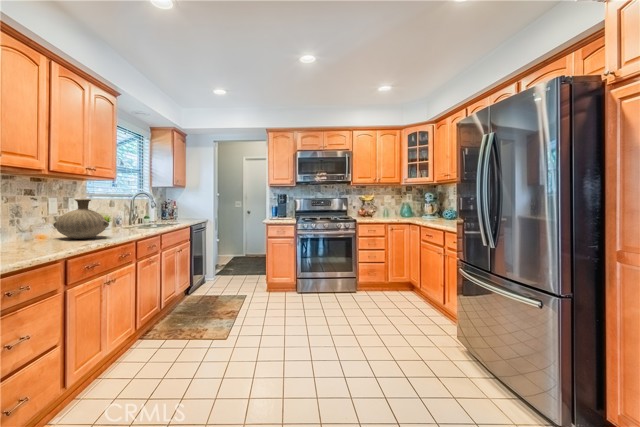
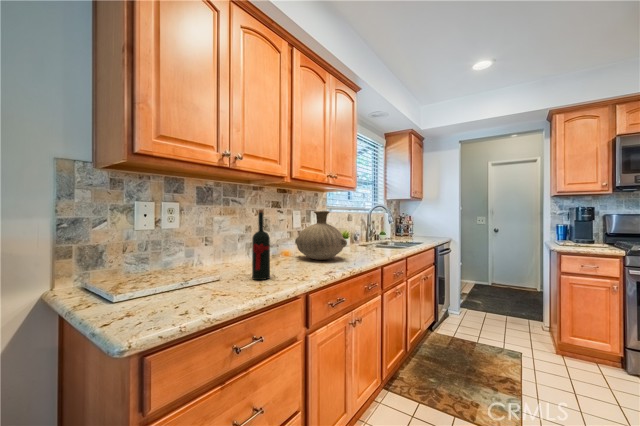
wine bottle: none [18,200,38,254] -> present [252,210,270,280]

